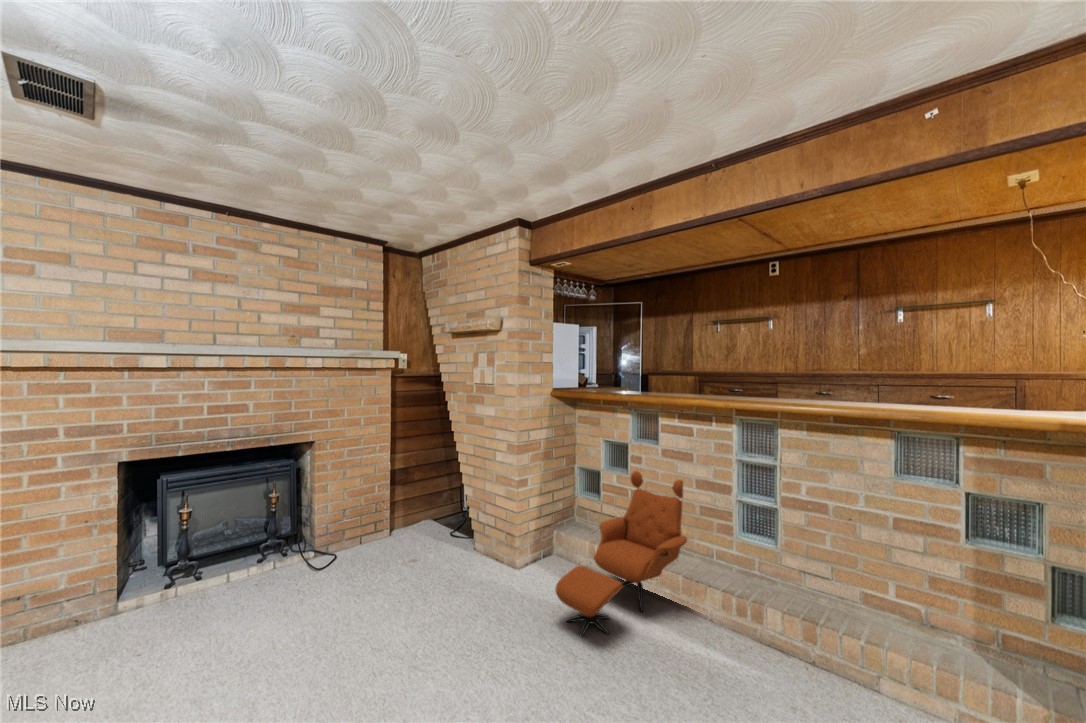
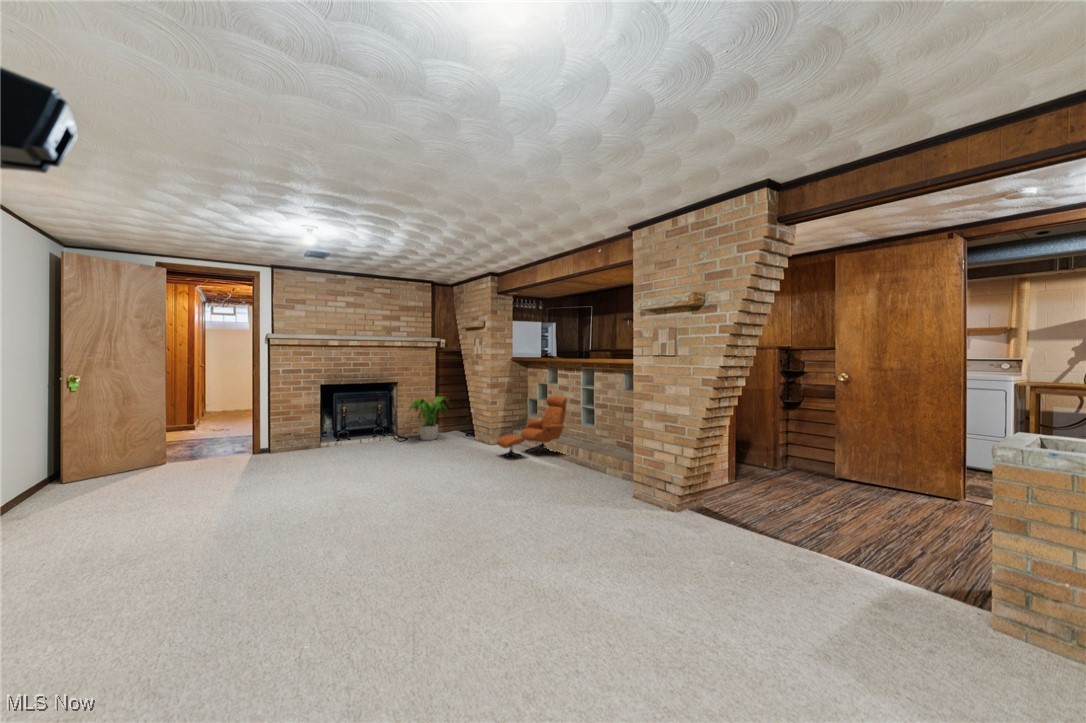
potted plant: none [331,462,429,560] -> present [410,396,449,440]

